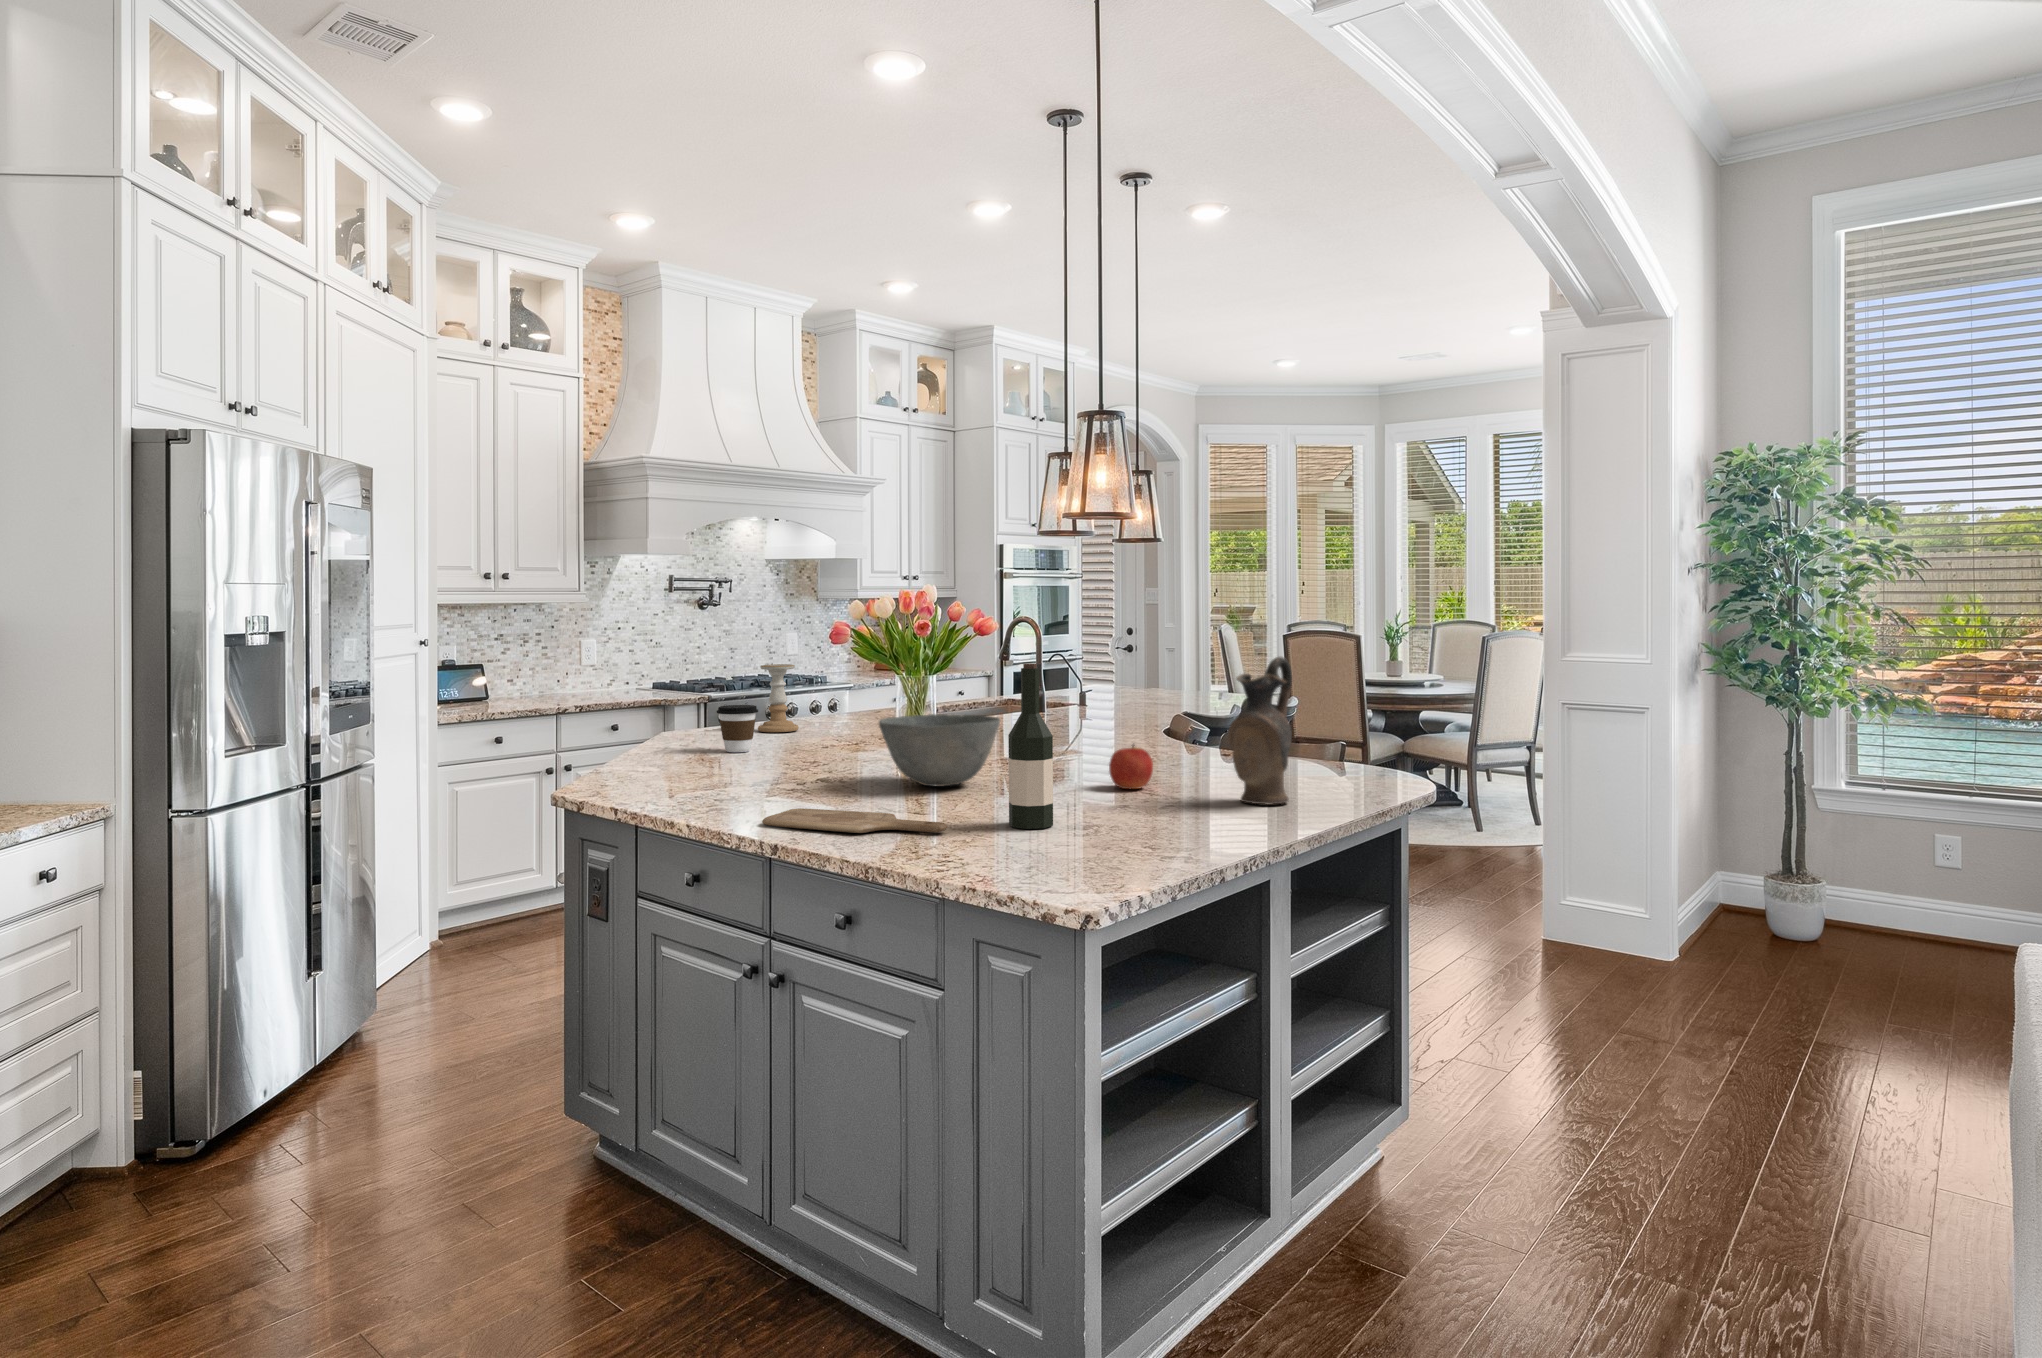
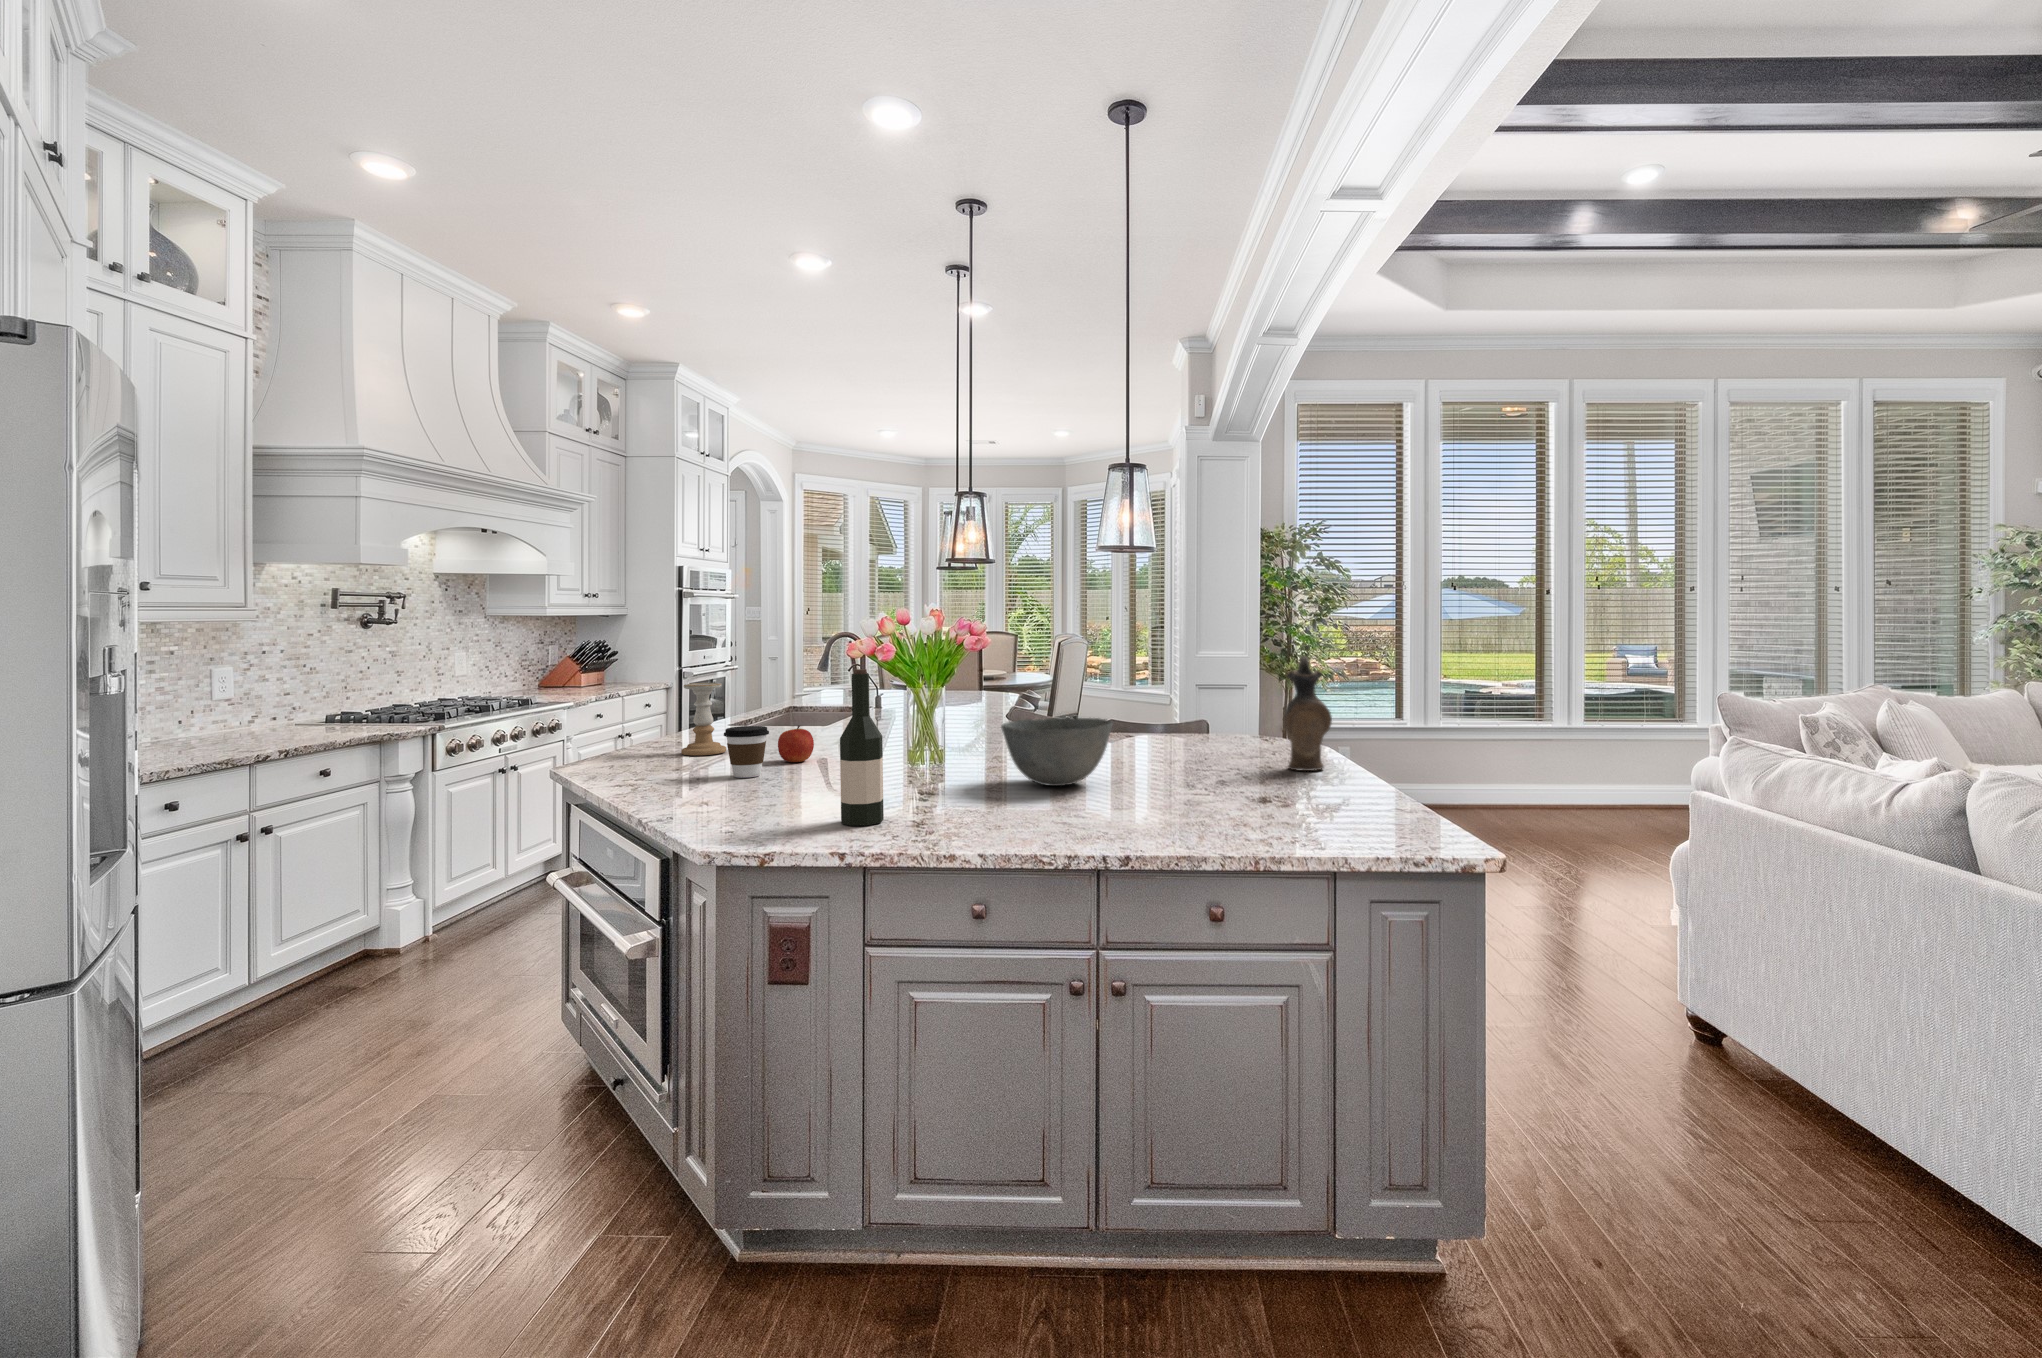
wine bottle: present [1008,663,1053,829] -> present [840,669,884,826]
apple: present [1109,745,1153,789] -> present [778,725,814,762]
cutting board: present [762,808,947,833] -> none [1047,811,1224,837]

